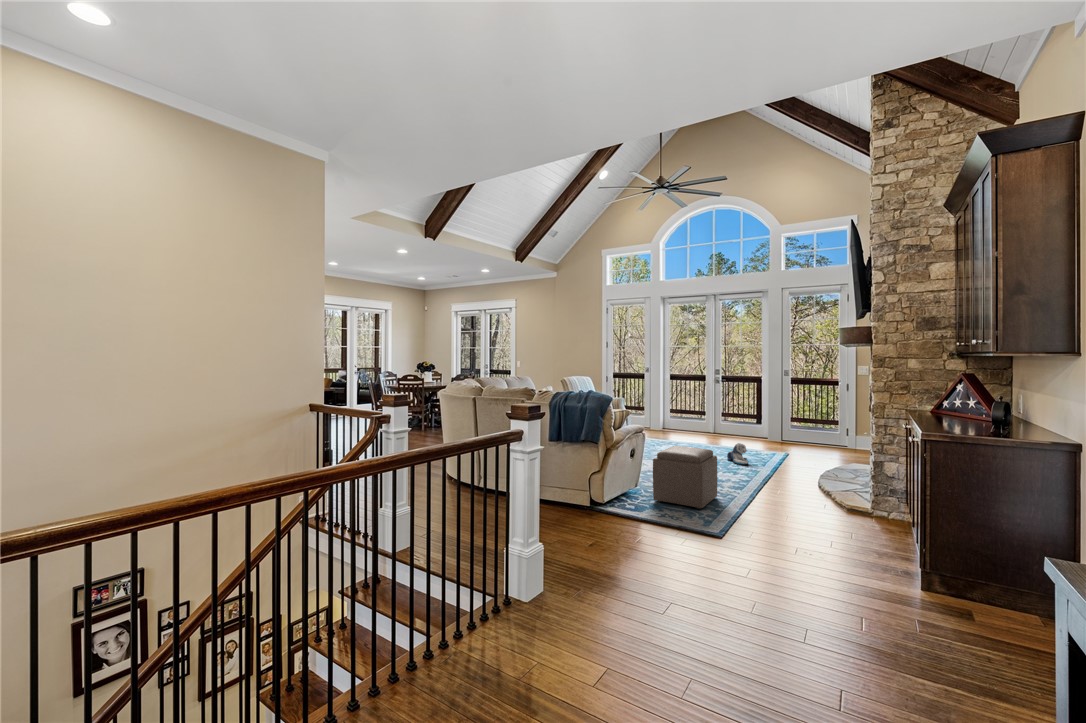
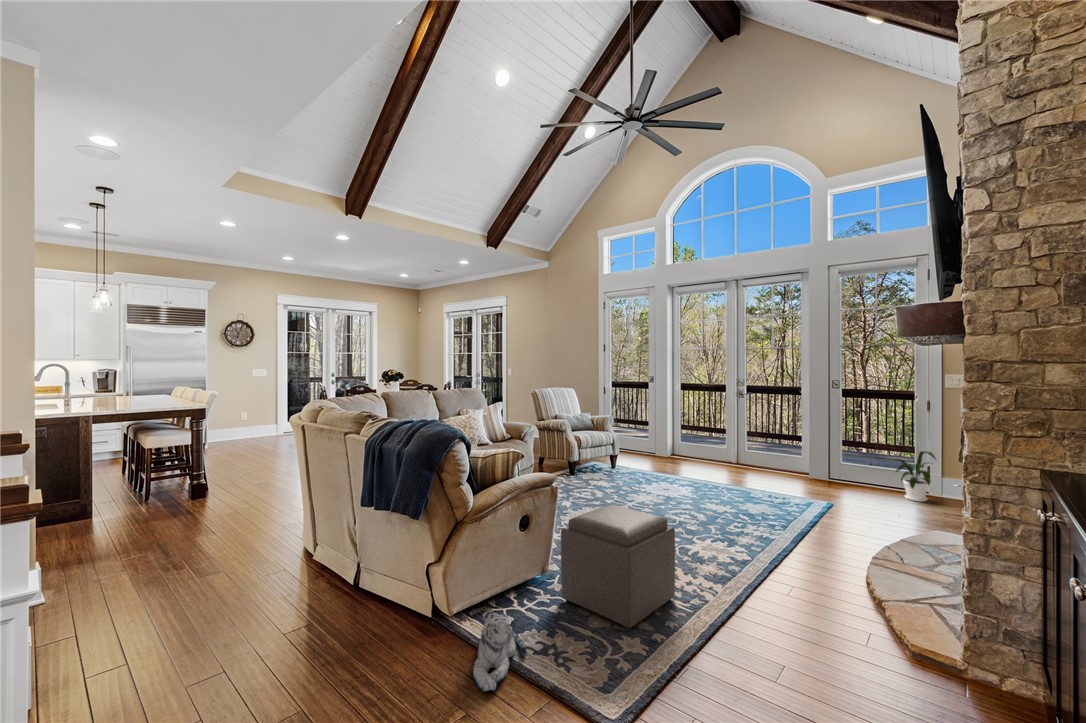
house plant: none [817,410,852,449] -> present [889,444,936,502]
plush toy: present [727,443,748,465] -> present [473,613,526,692]

